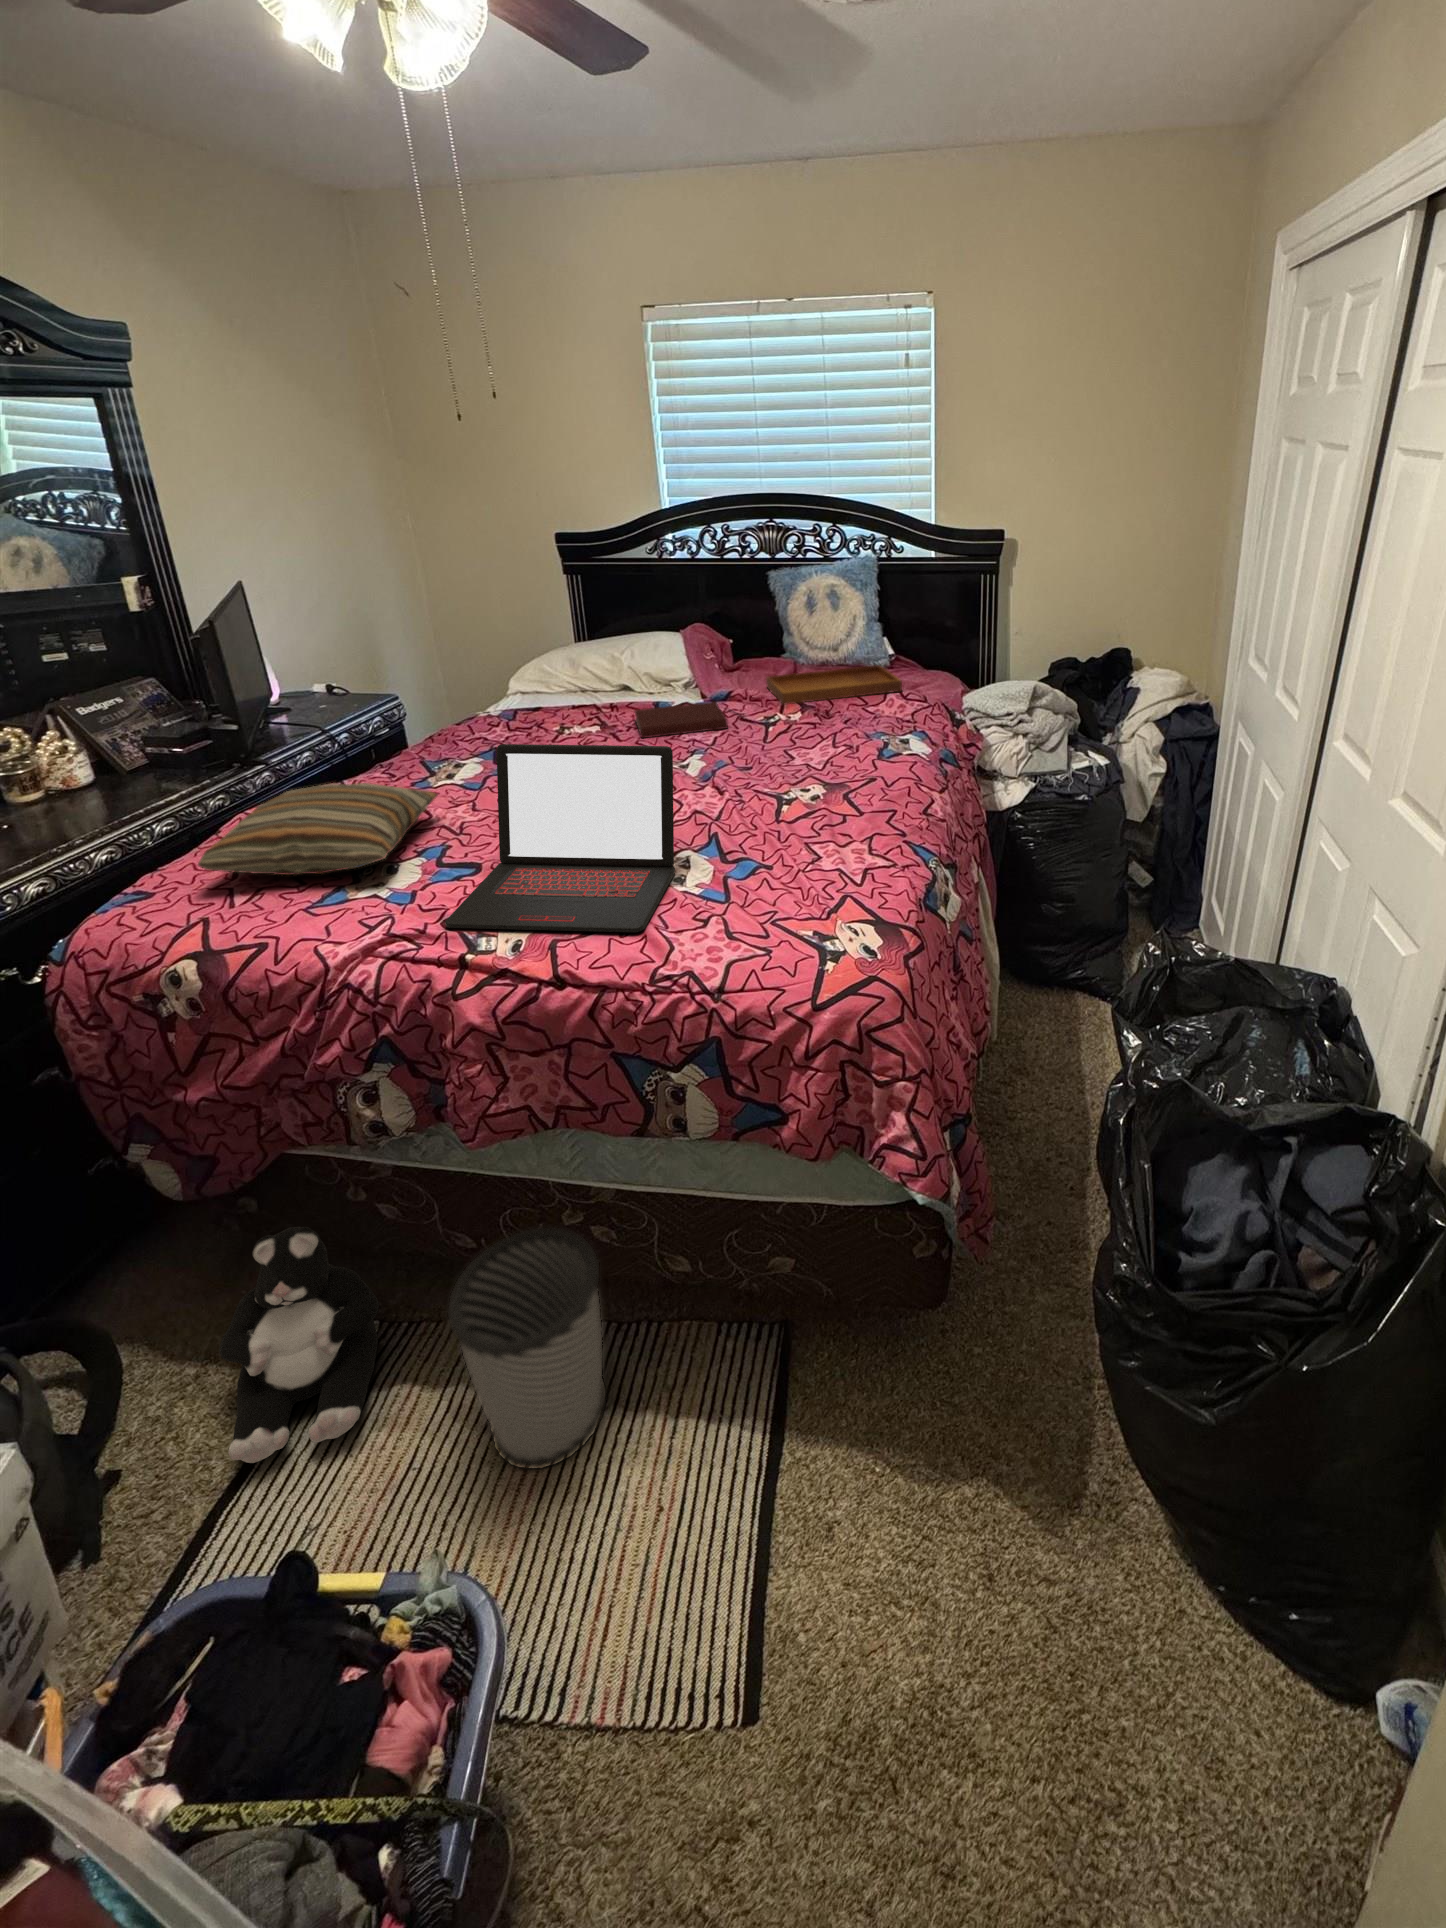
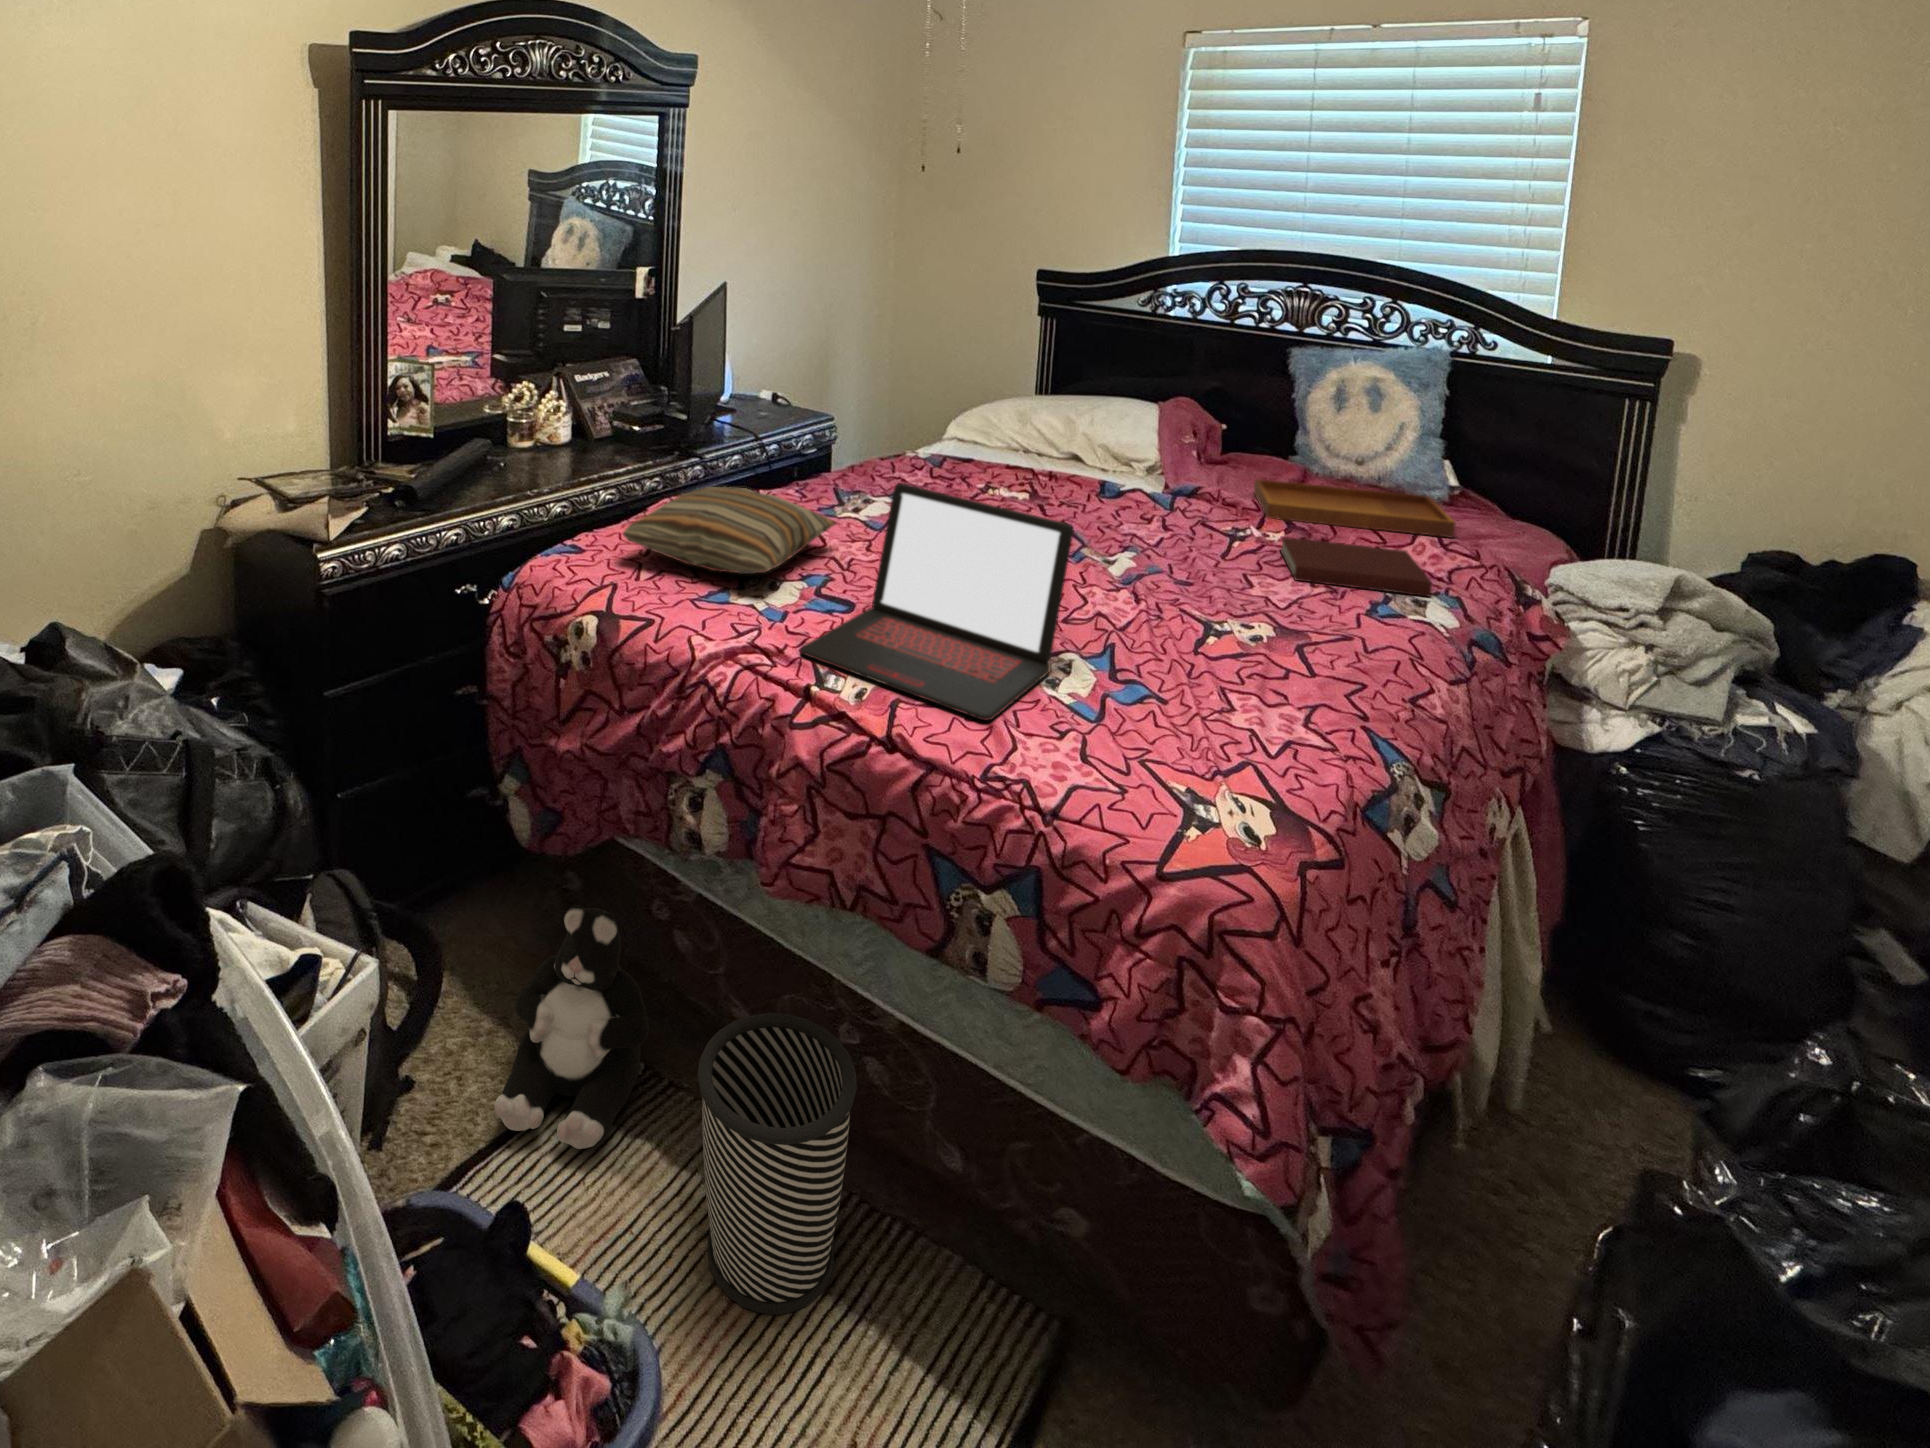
notebook: present [634,702,728,738] -> present [1280,537,1432,596]

